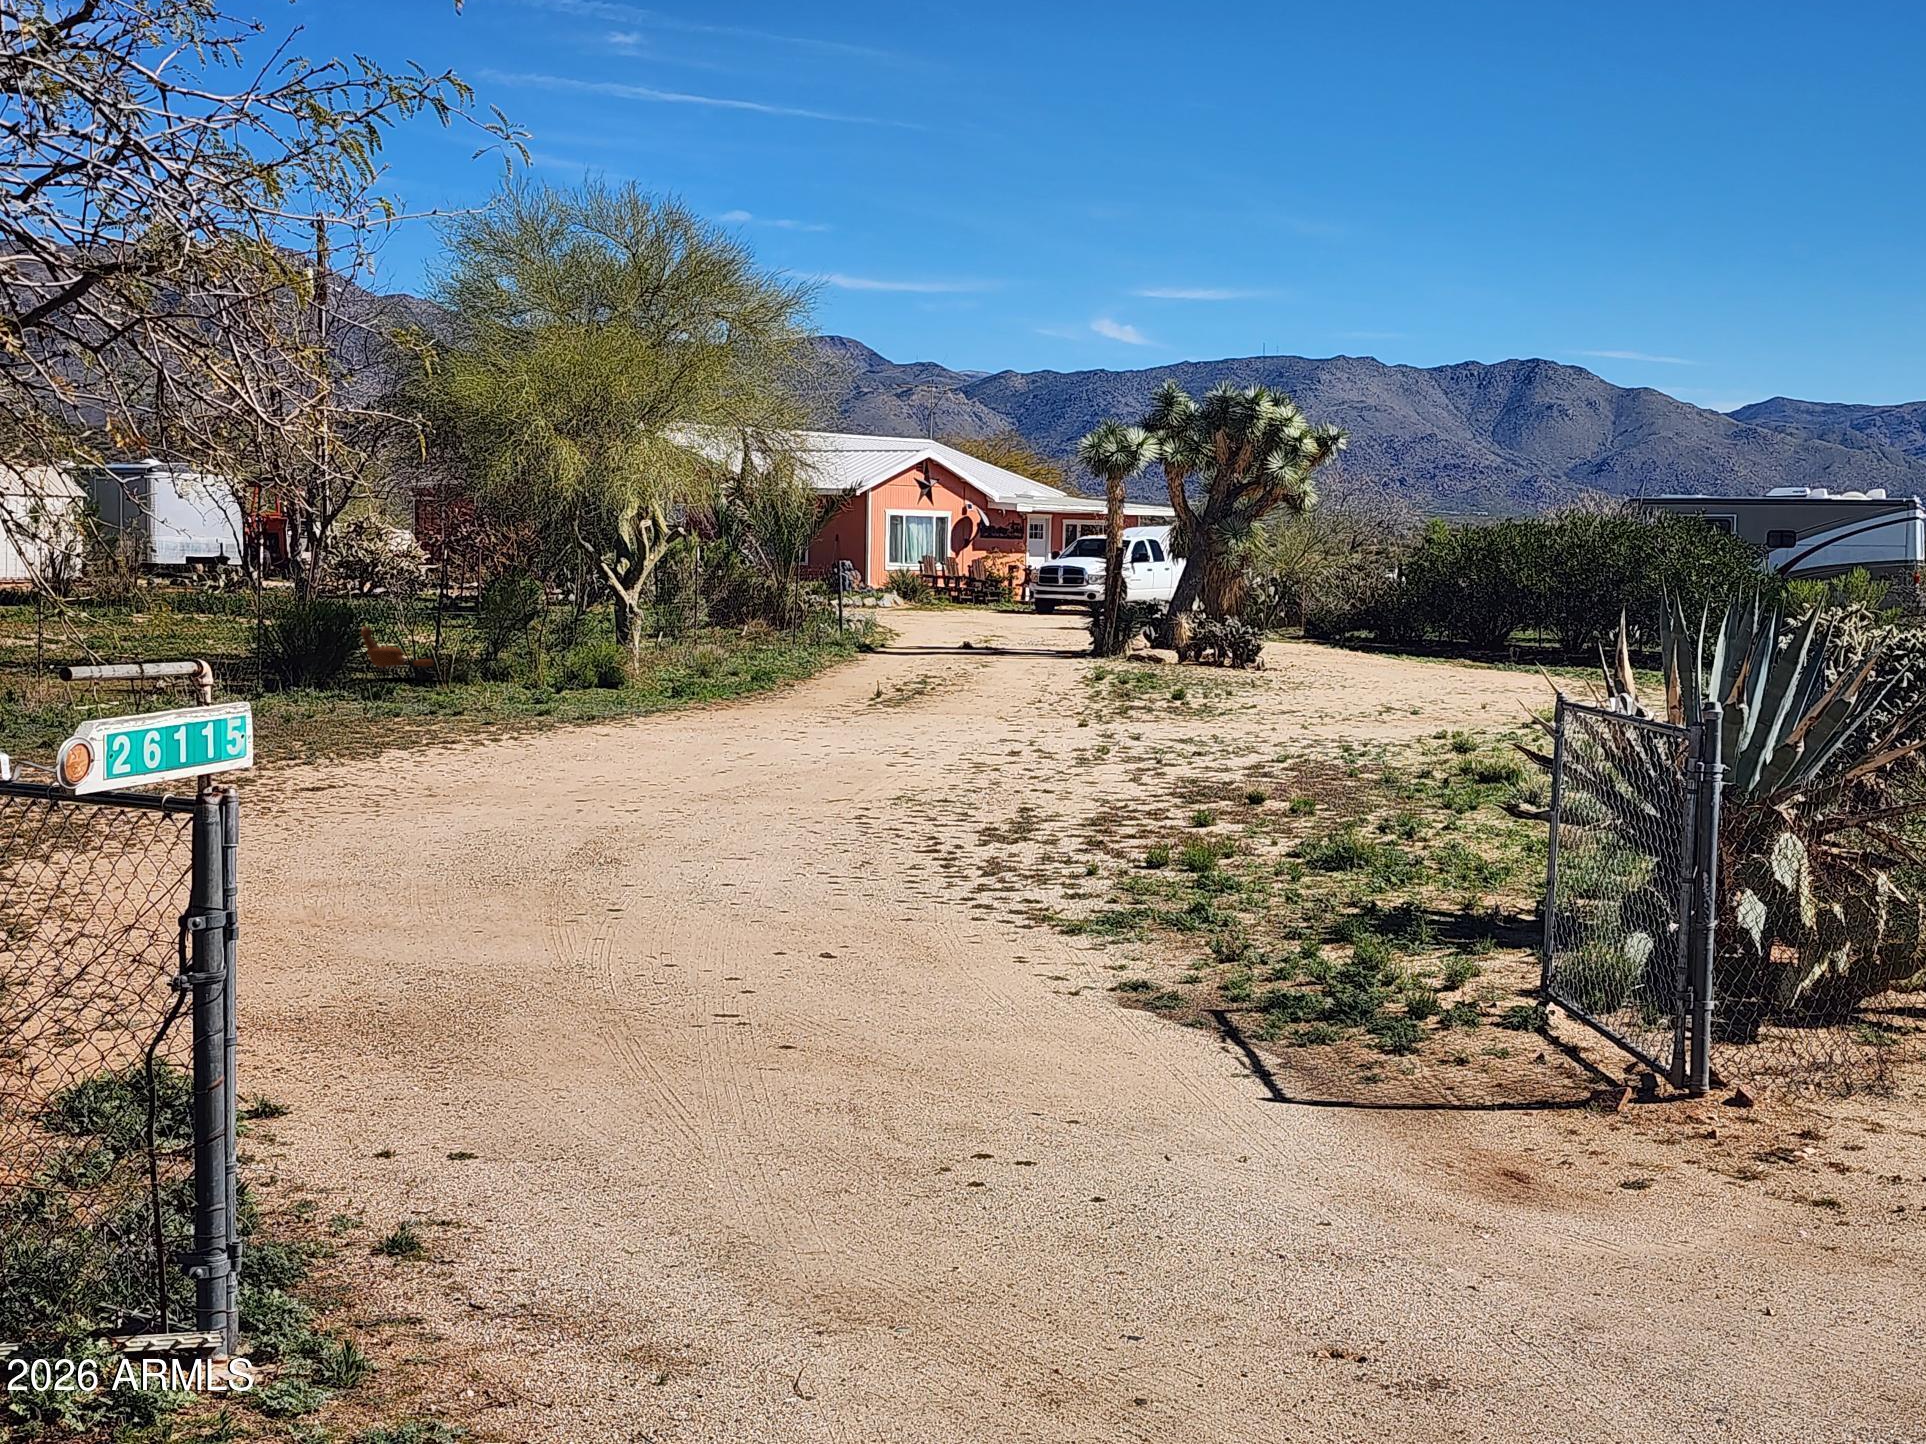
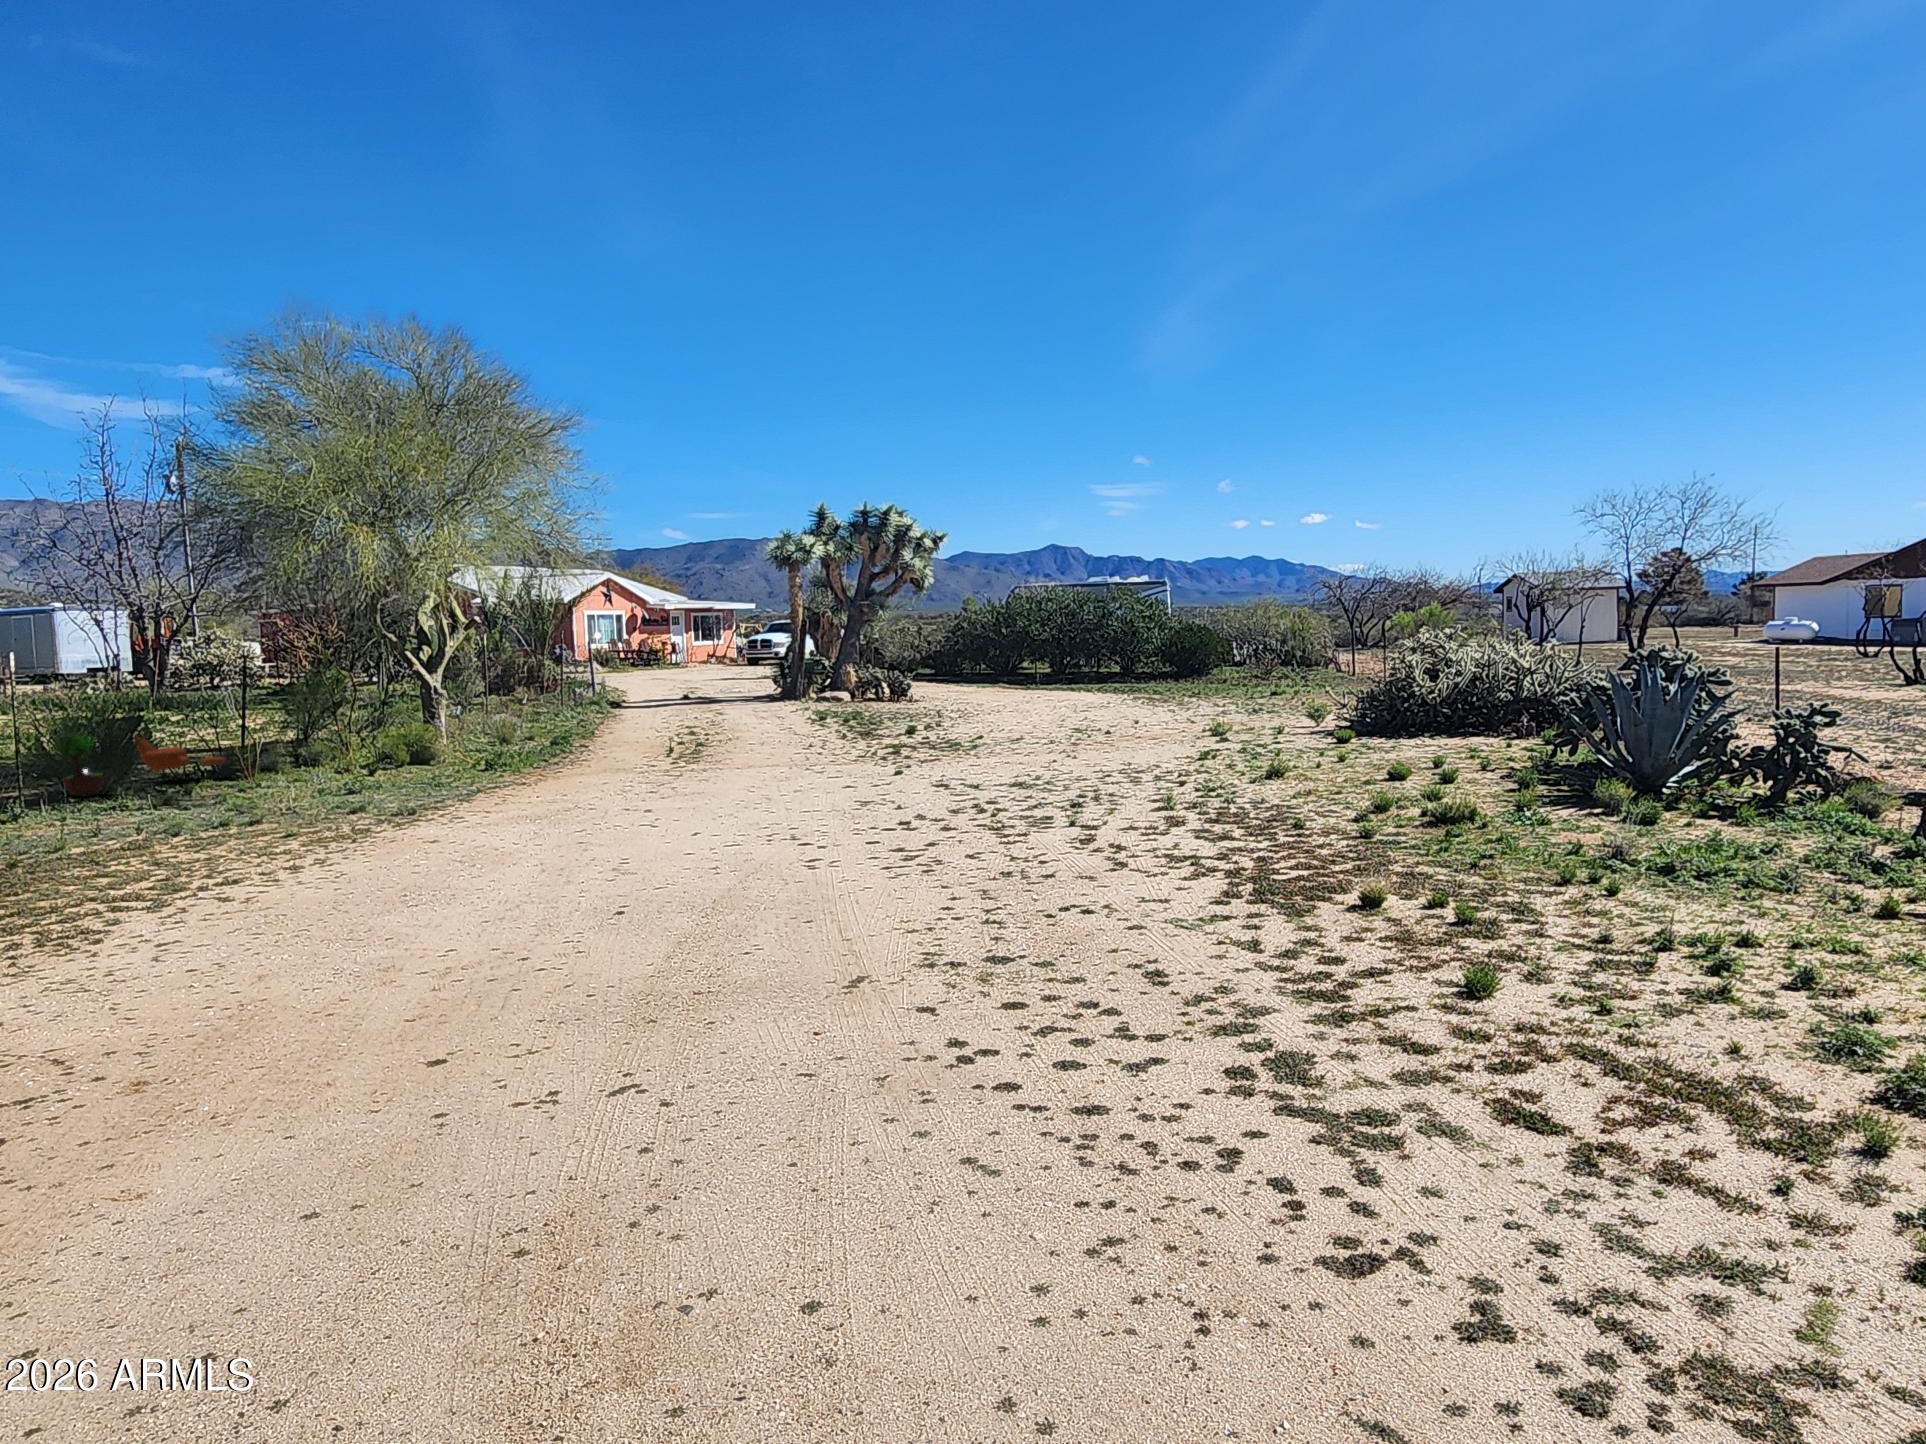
potted tree: none [303,619,342,683] -> present [50,734,104,796]

